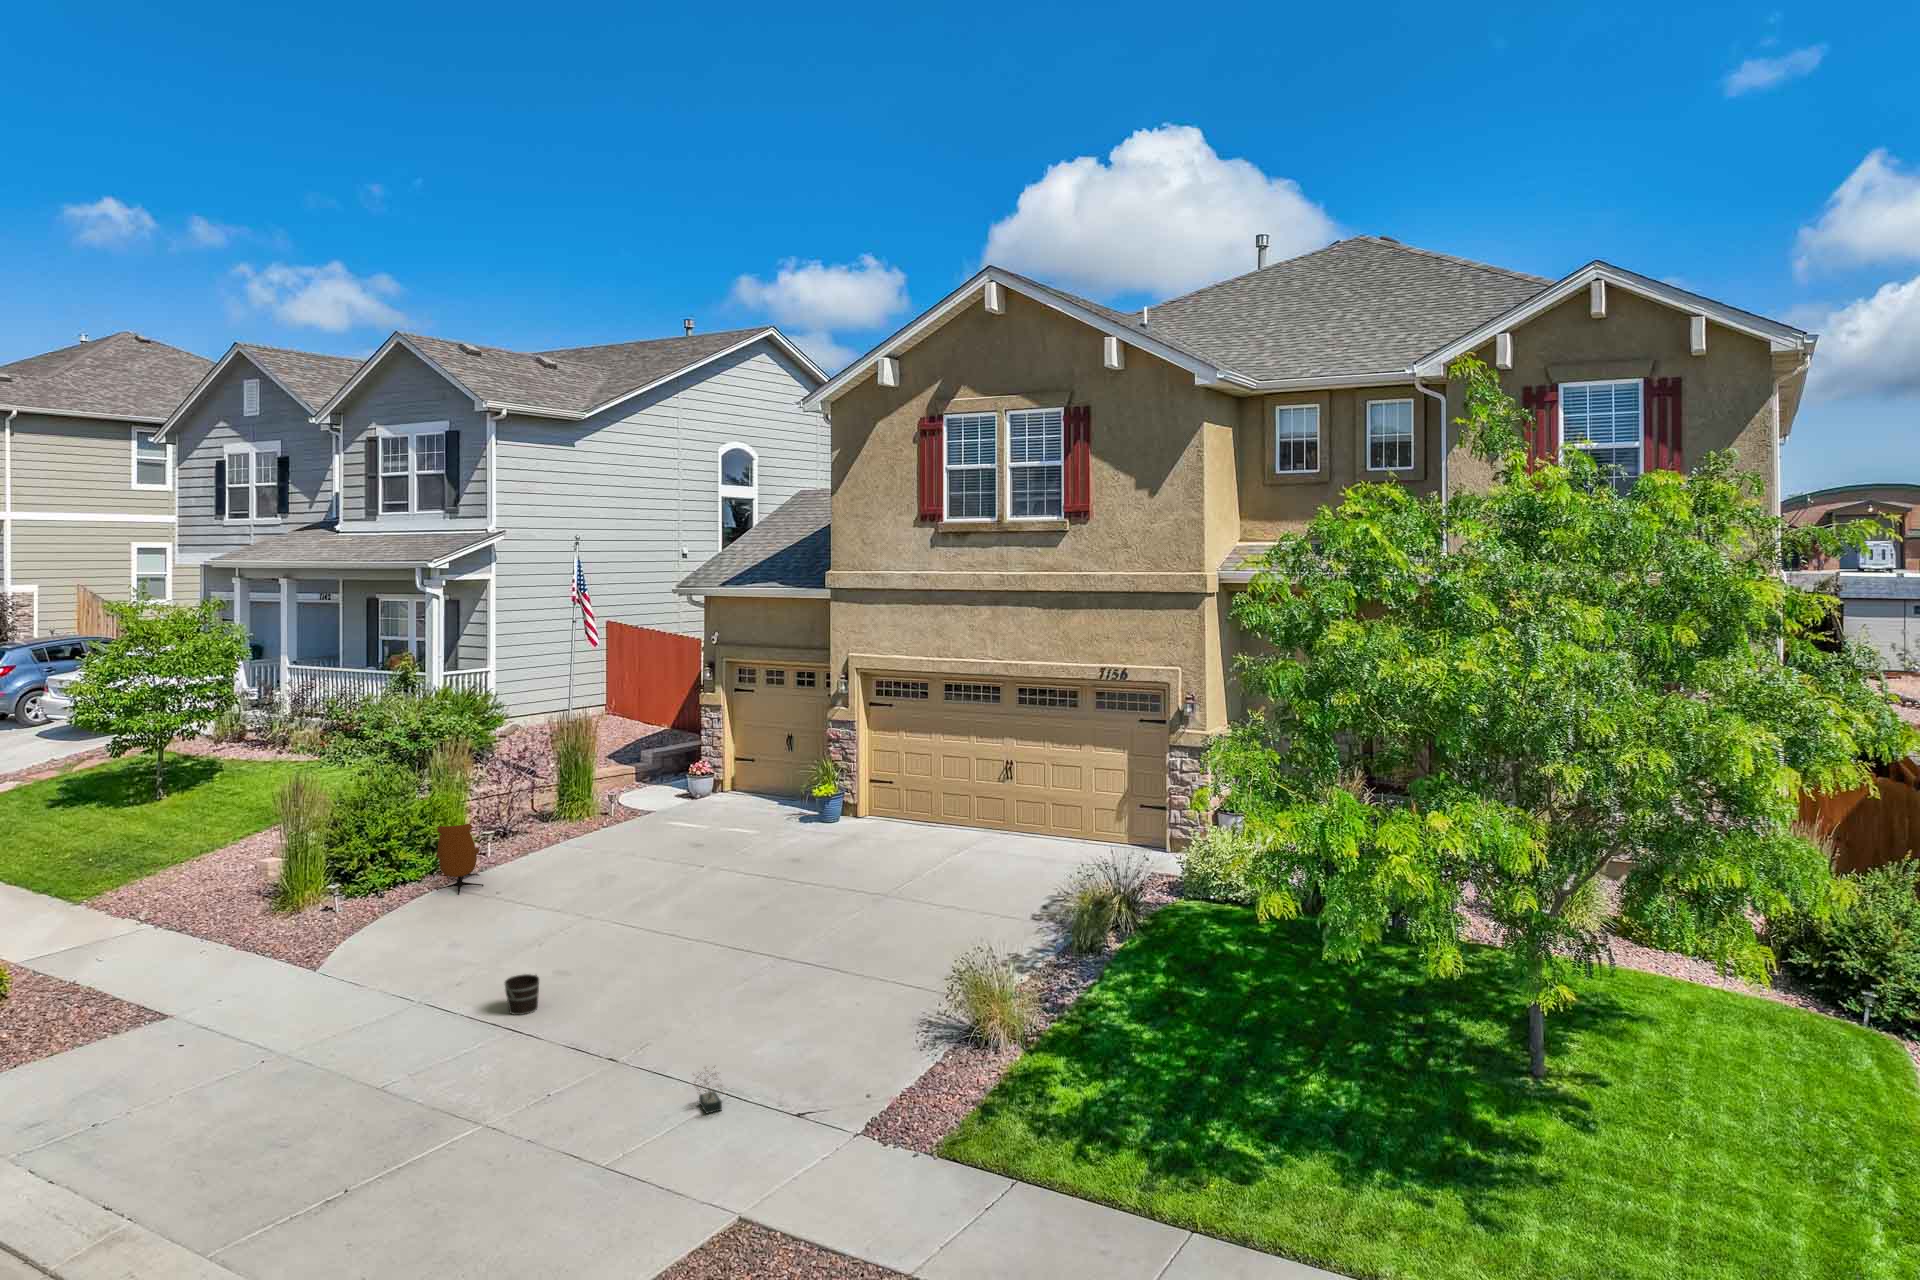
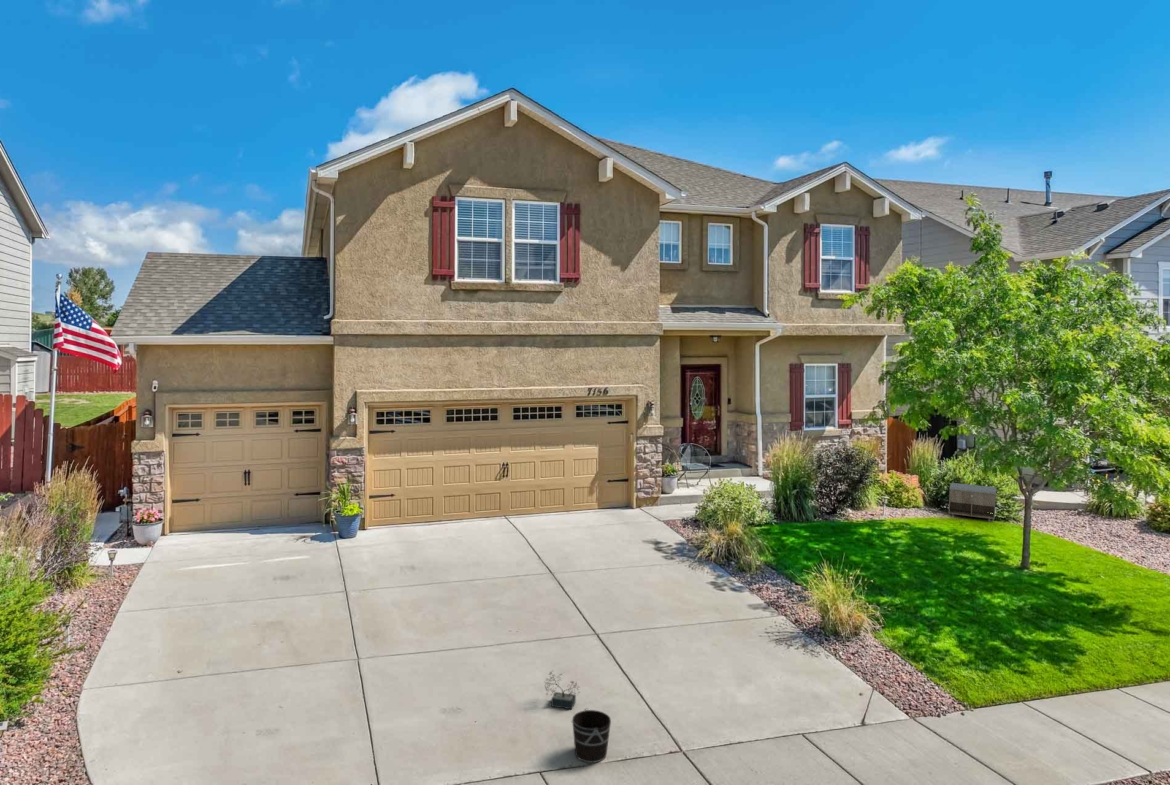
lounge chair: present [436,824,483,895] -> none [60,598,164,704]
storage bench: none [1670,921,1781,1017] -> present [948,483,996,521]
decorative plant: present [693,1067,723,1114] -> present [545,672,579,709]

